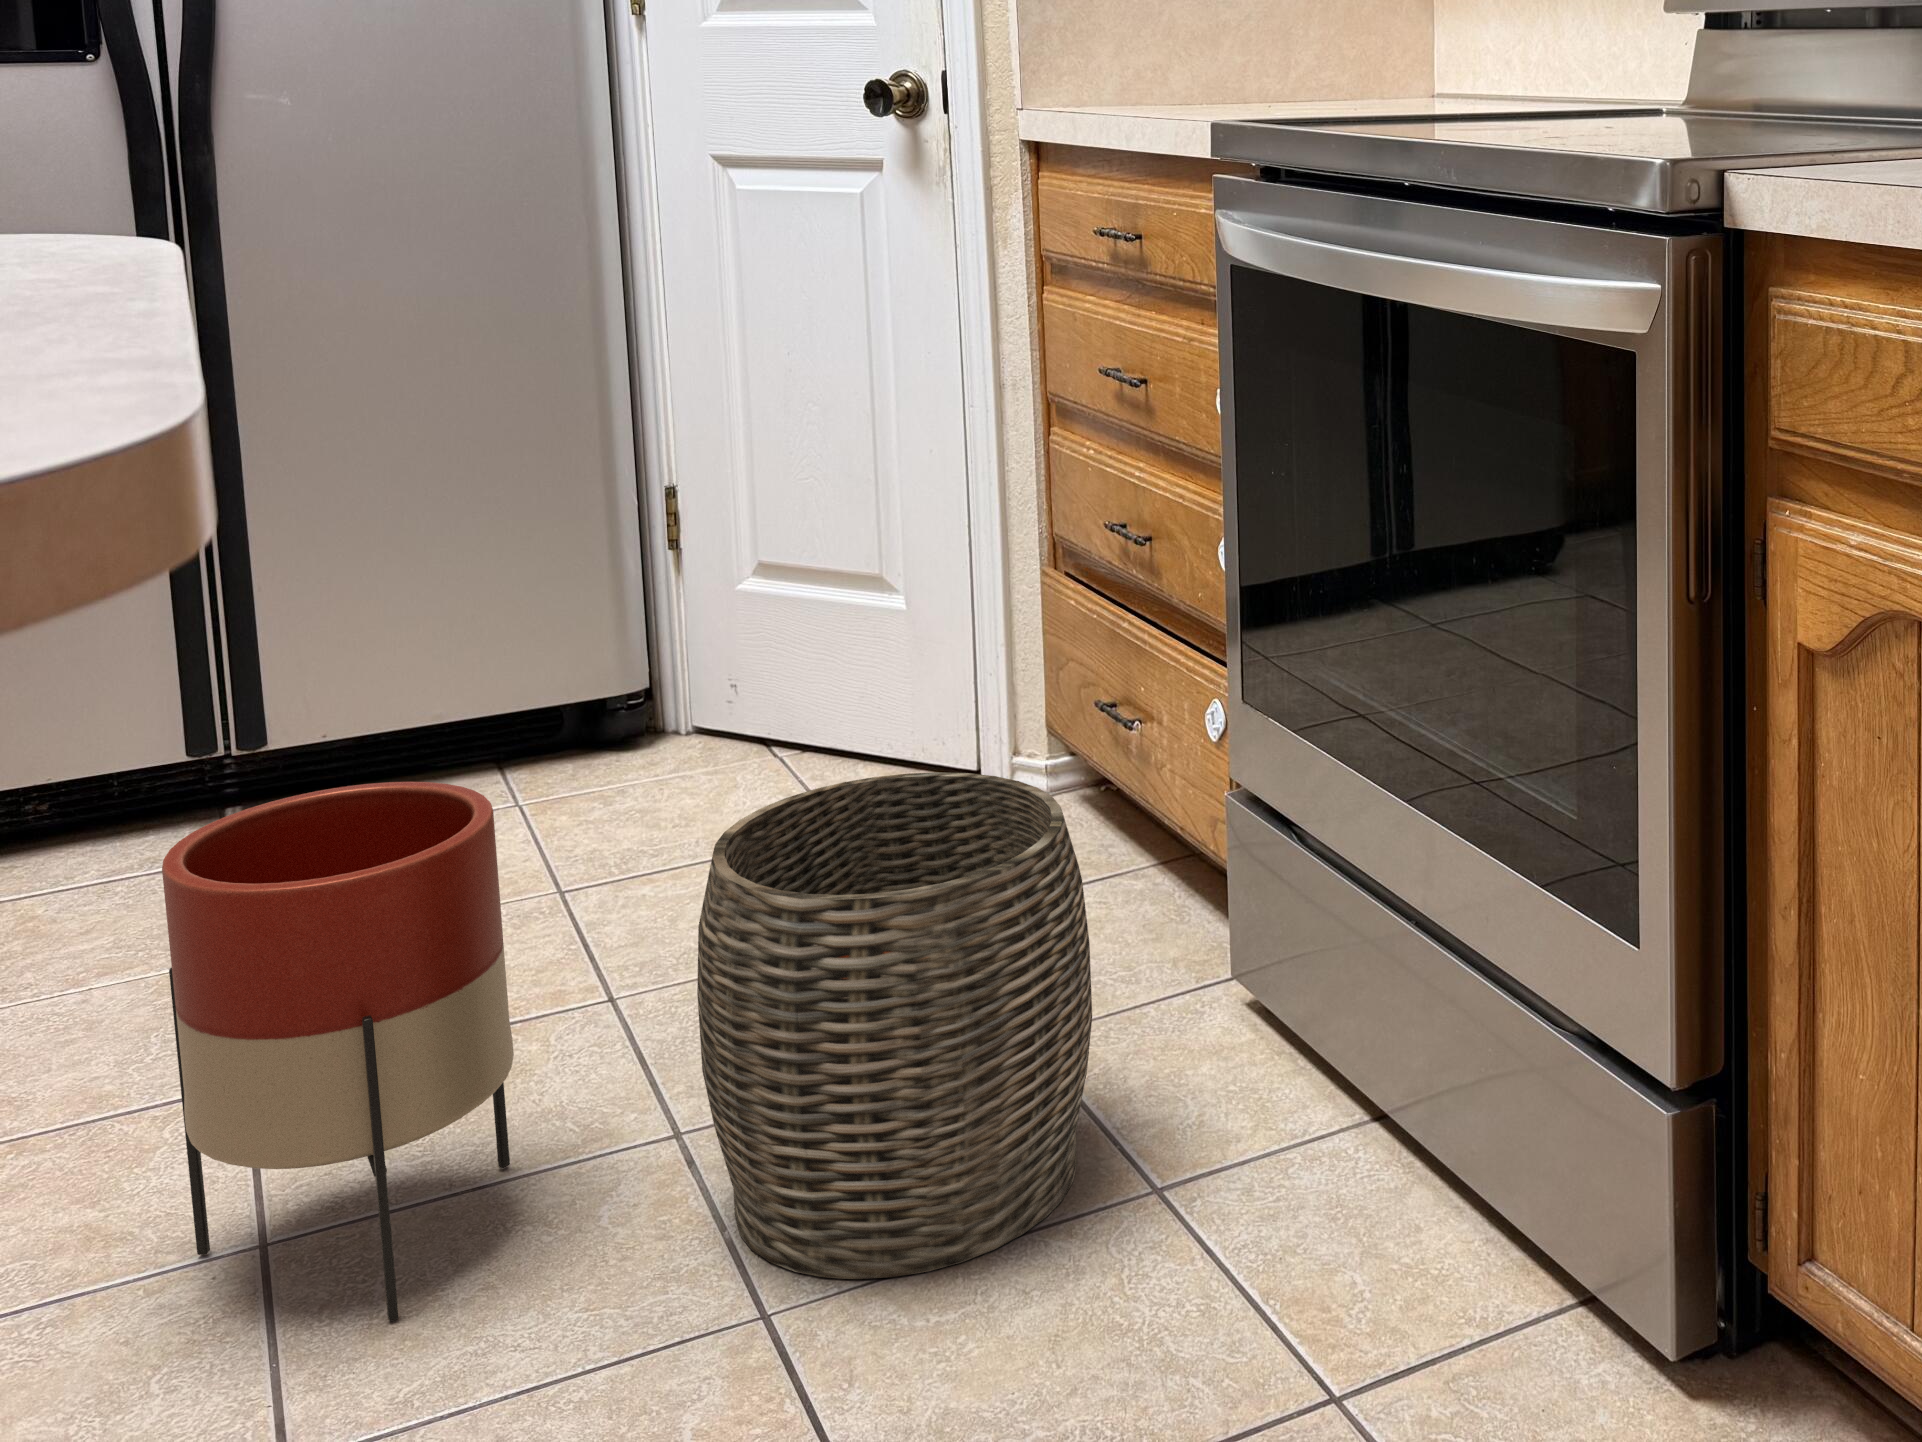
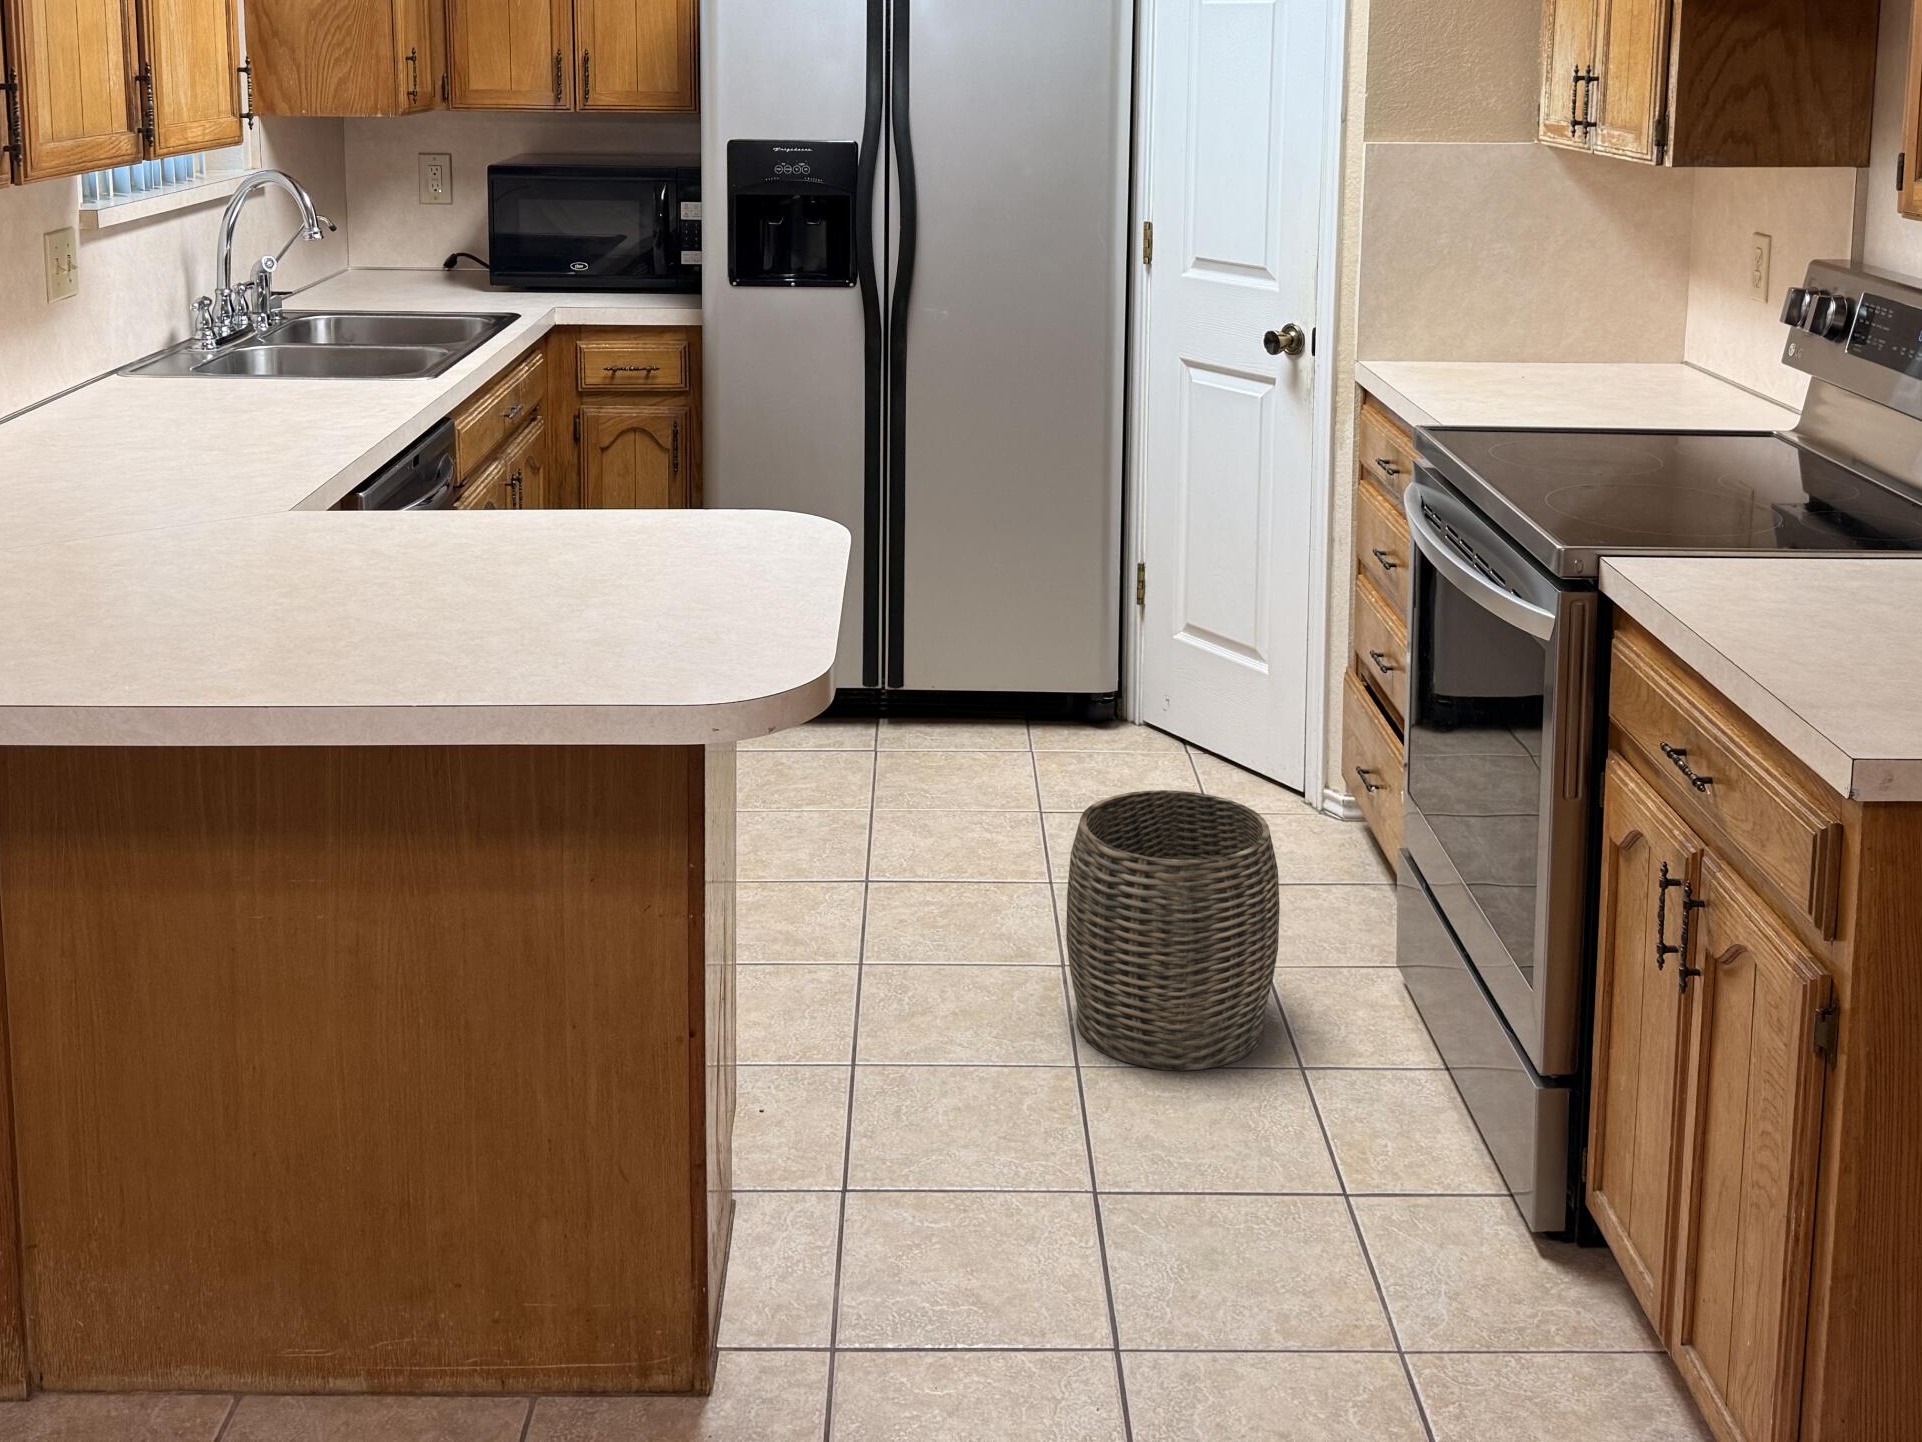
planter: present [162,782,514,1321] -> none [835,738,983,1014]

